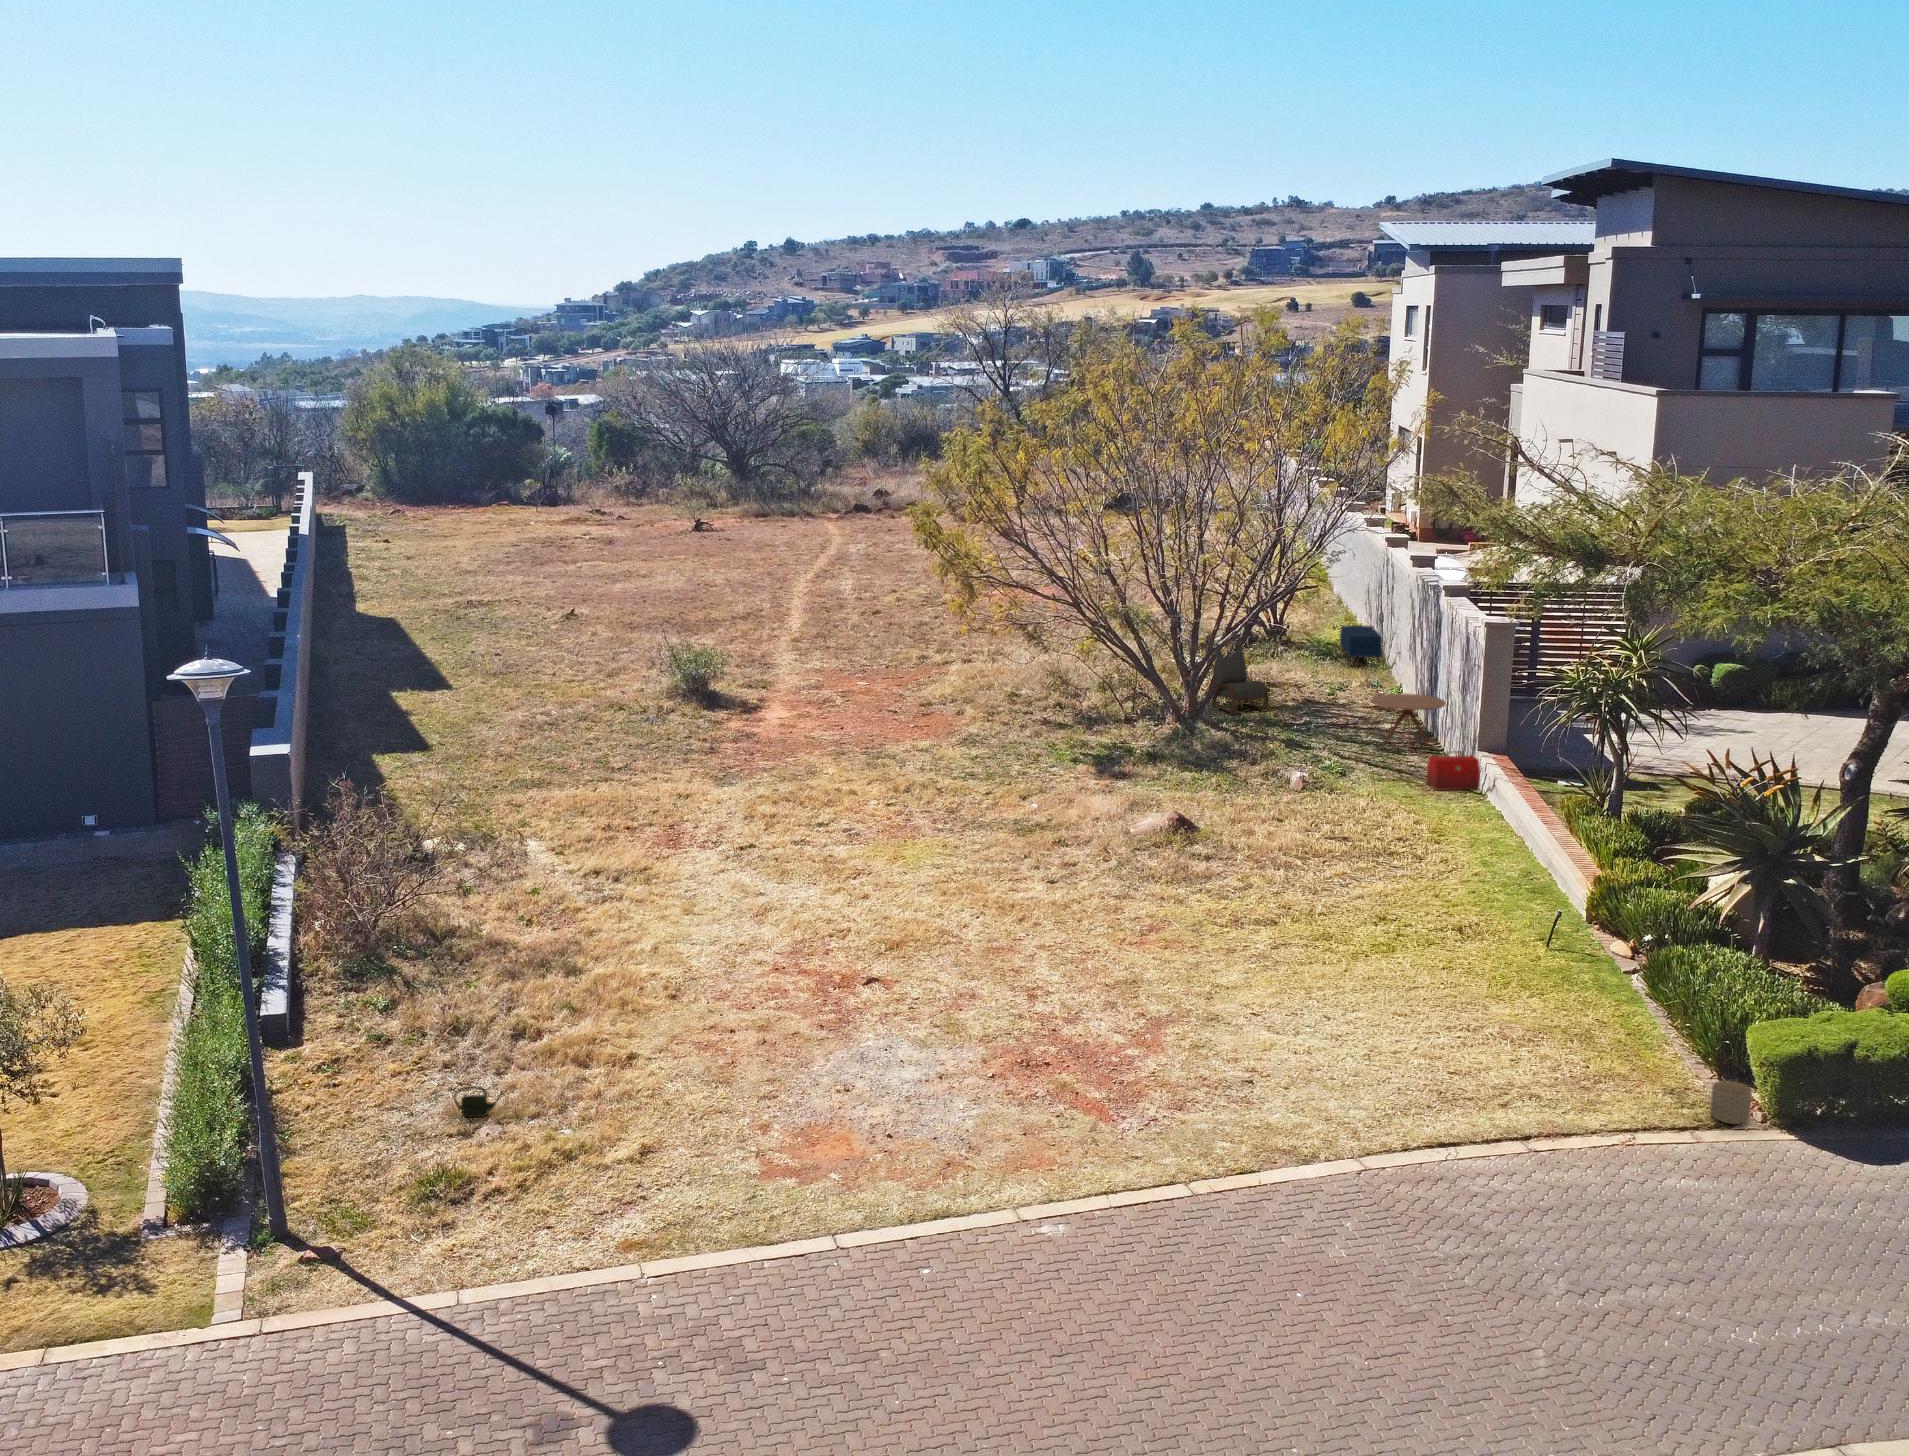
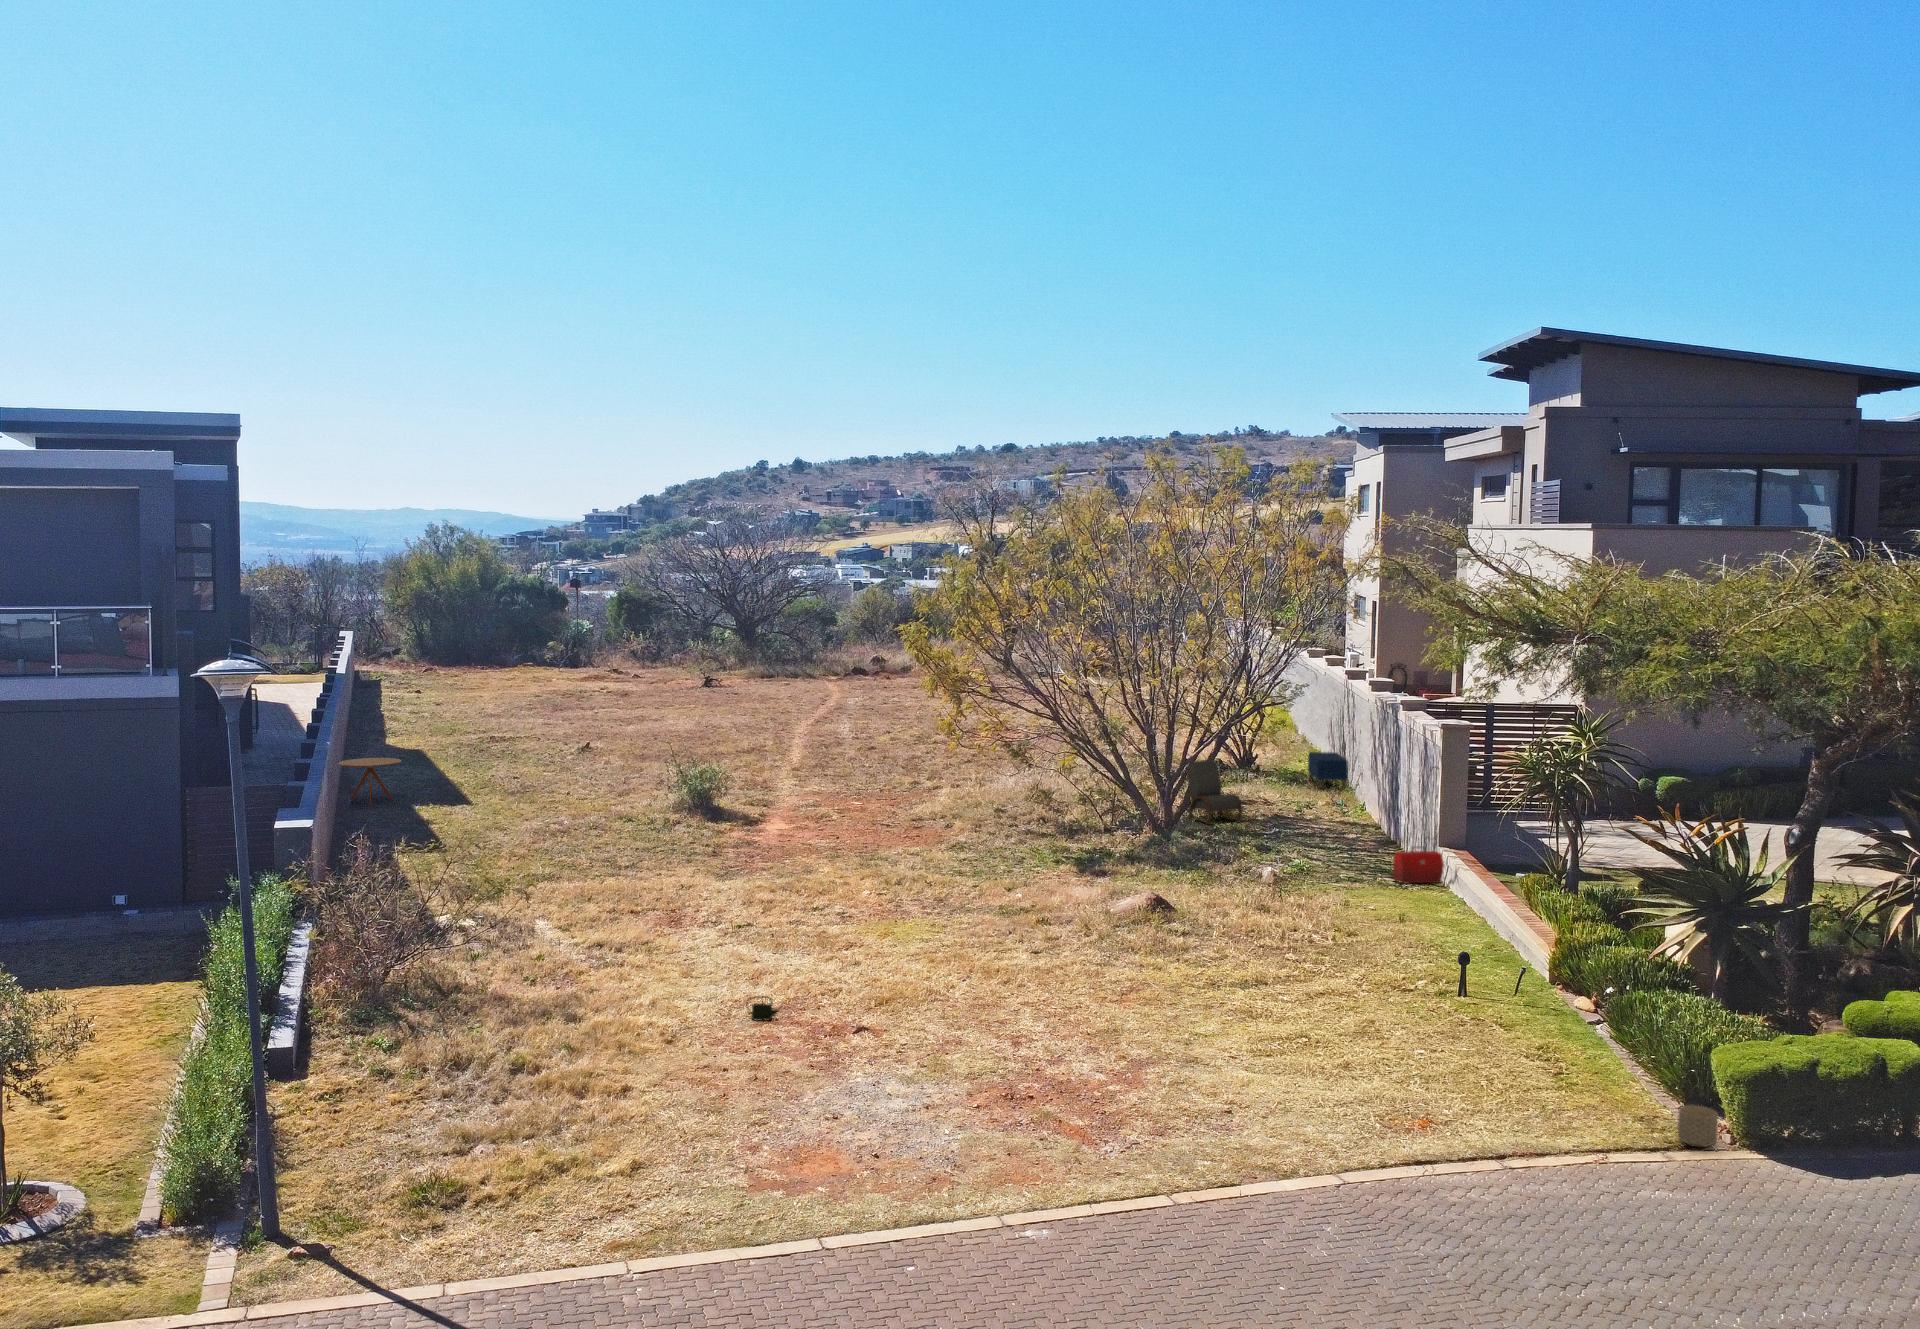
round table: present [1371,693,1446,754] -> present [339,758,401,805]
watering can: present [454,1086,502,1117] -> present [746,996,782,1021]

